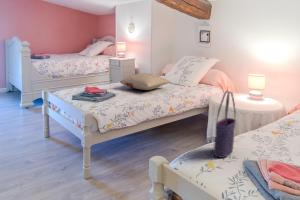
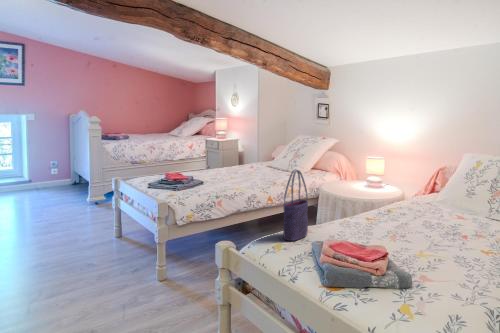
pillow: present [120,73,170,90] -> none [209,156,273,177]

